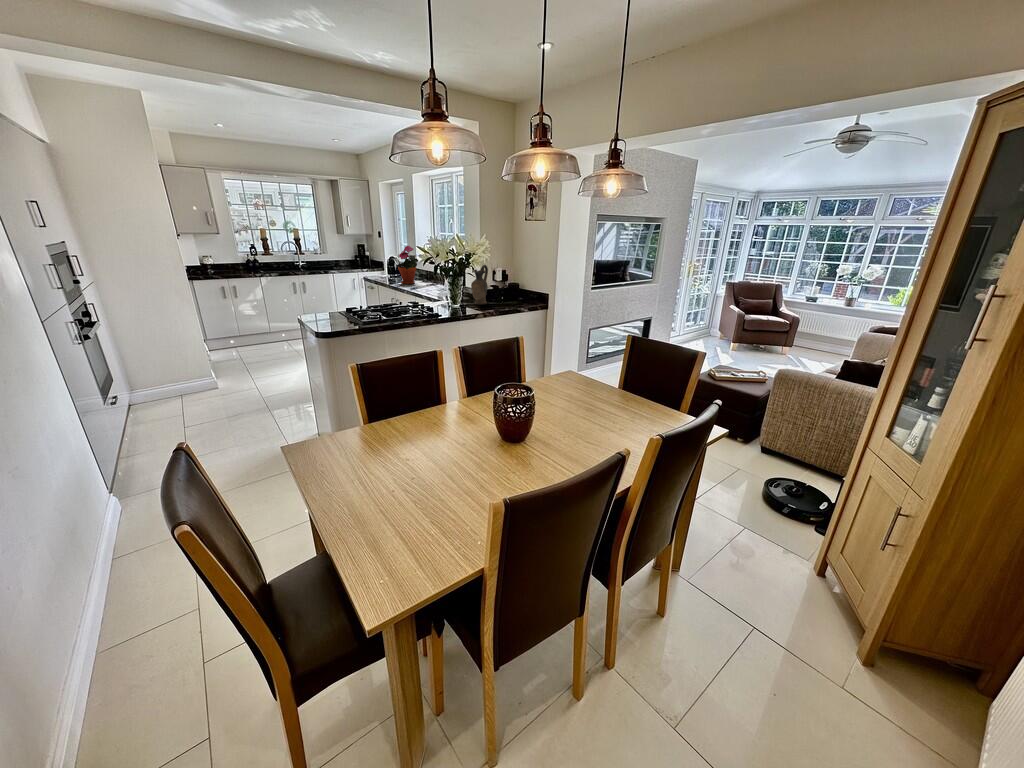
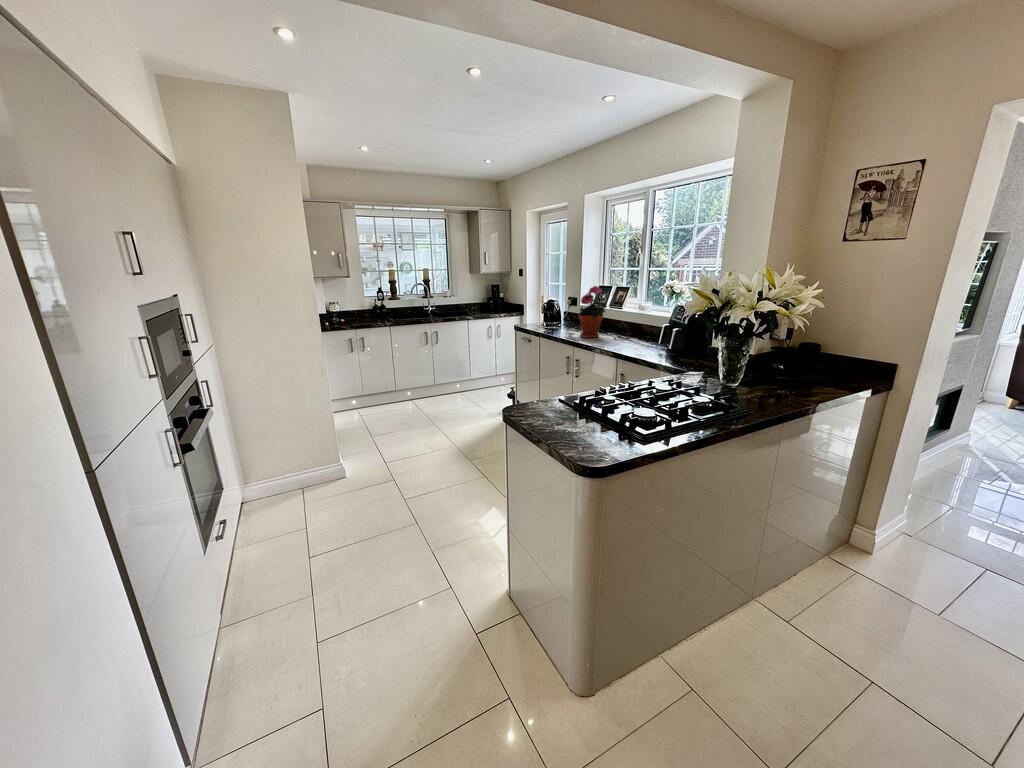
ceramic pitcher: present [471,265,488,304] -> none [784,318,820,388]

